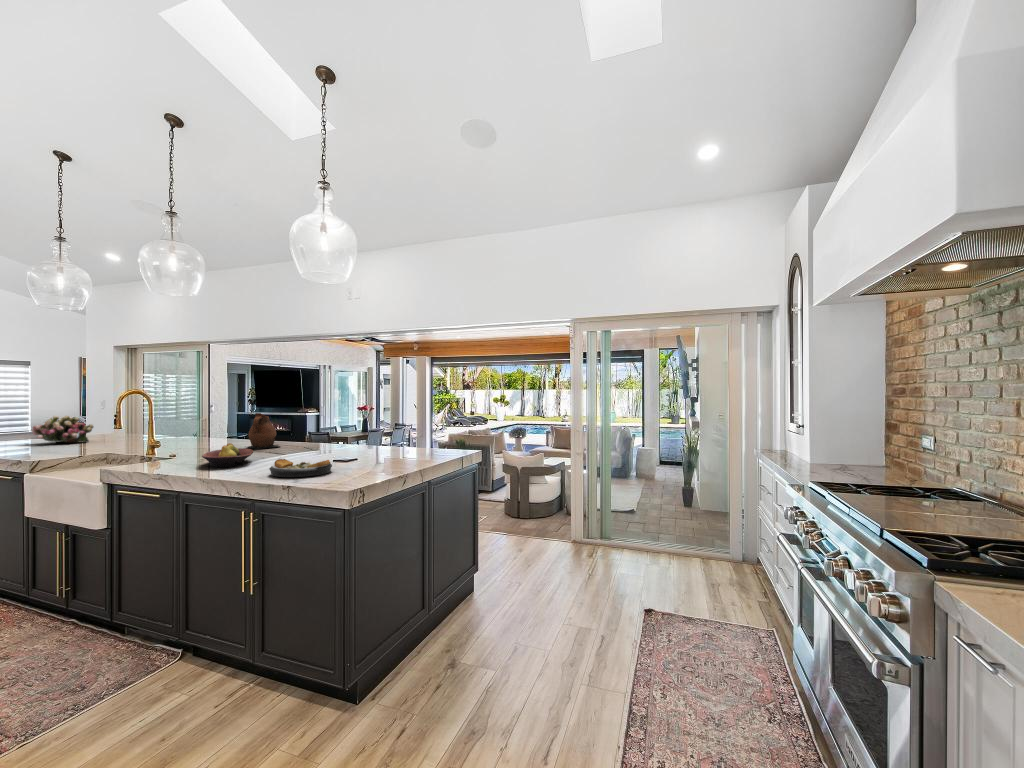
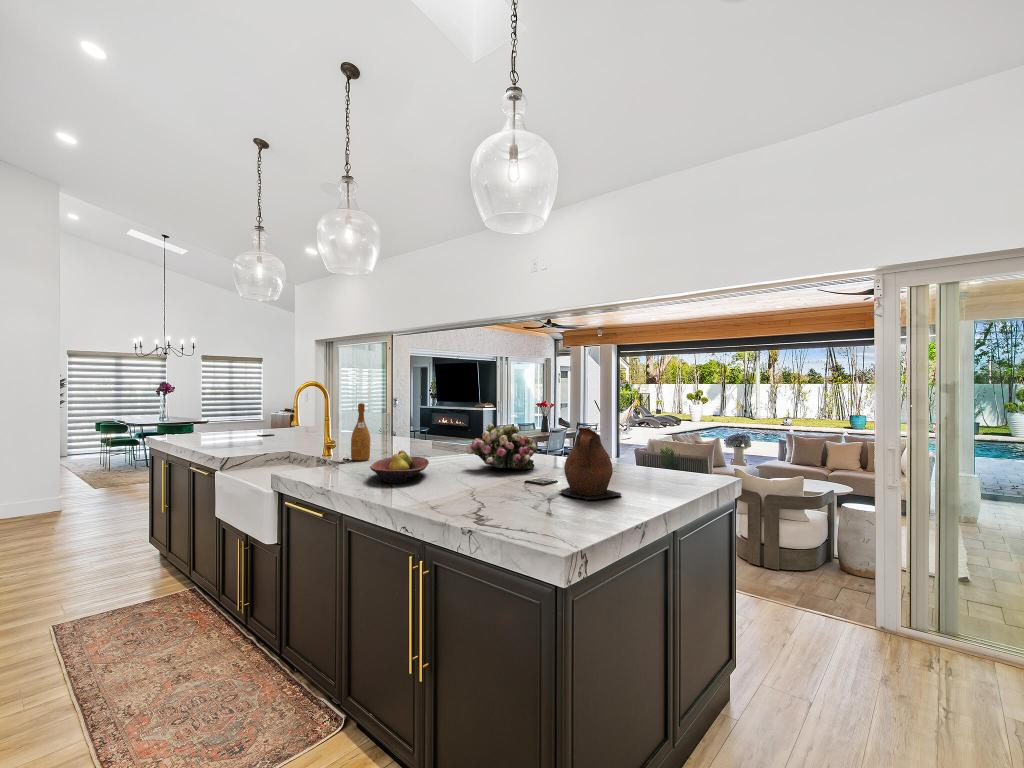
wine bottle: none [177,408,196,456] -> present [351,403,370,461]
ceramic pitcher: present [248,413,280,449] -> present [559,428,621,499]
flower arrangement: present [31,416,93,443] -> present [466,423,537,469]
plate: present [269,459,332,477] -> none [446,481,529,513]

